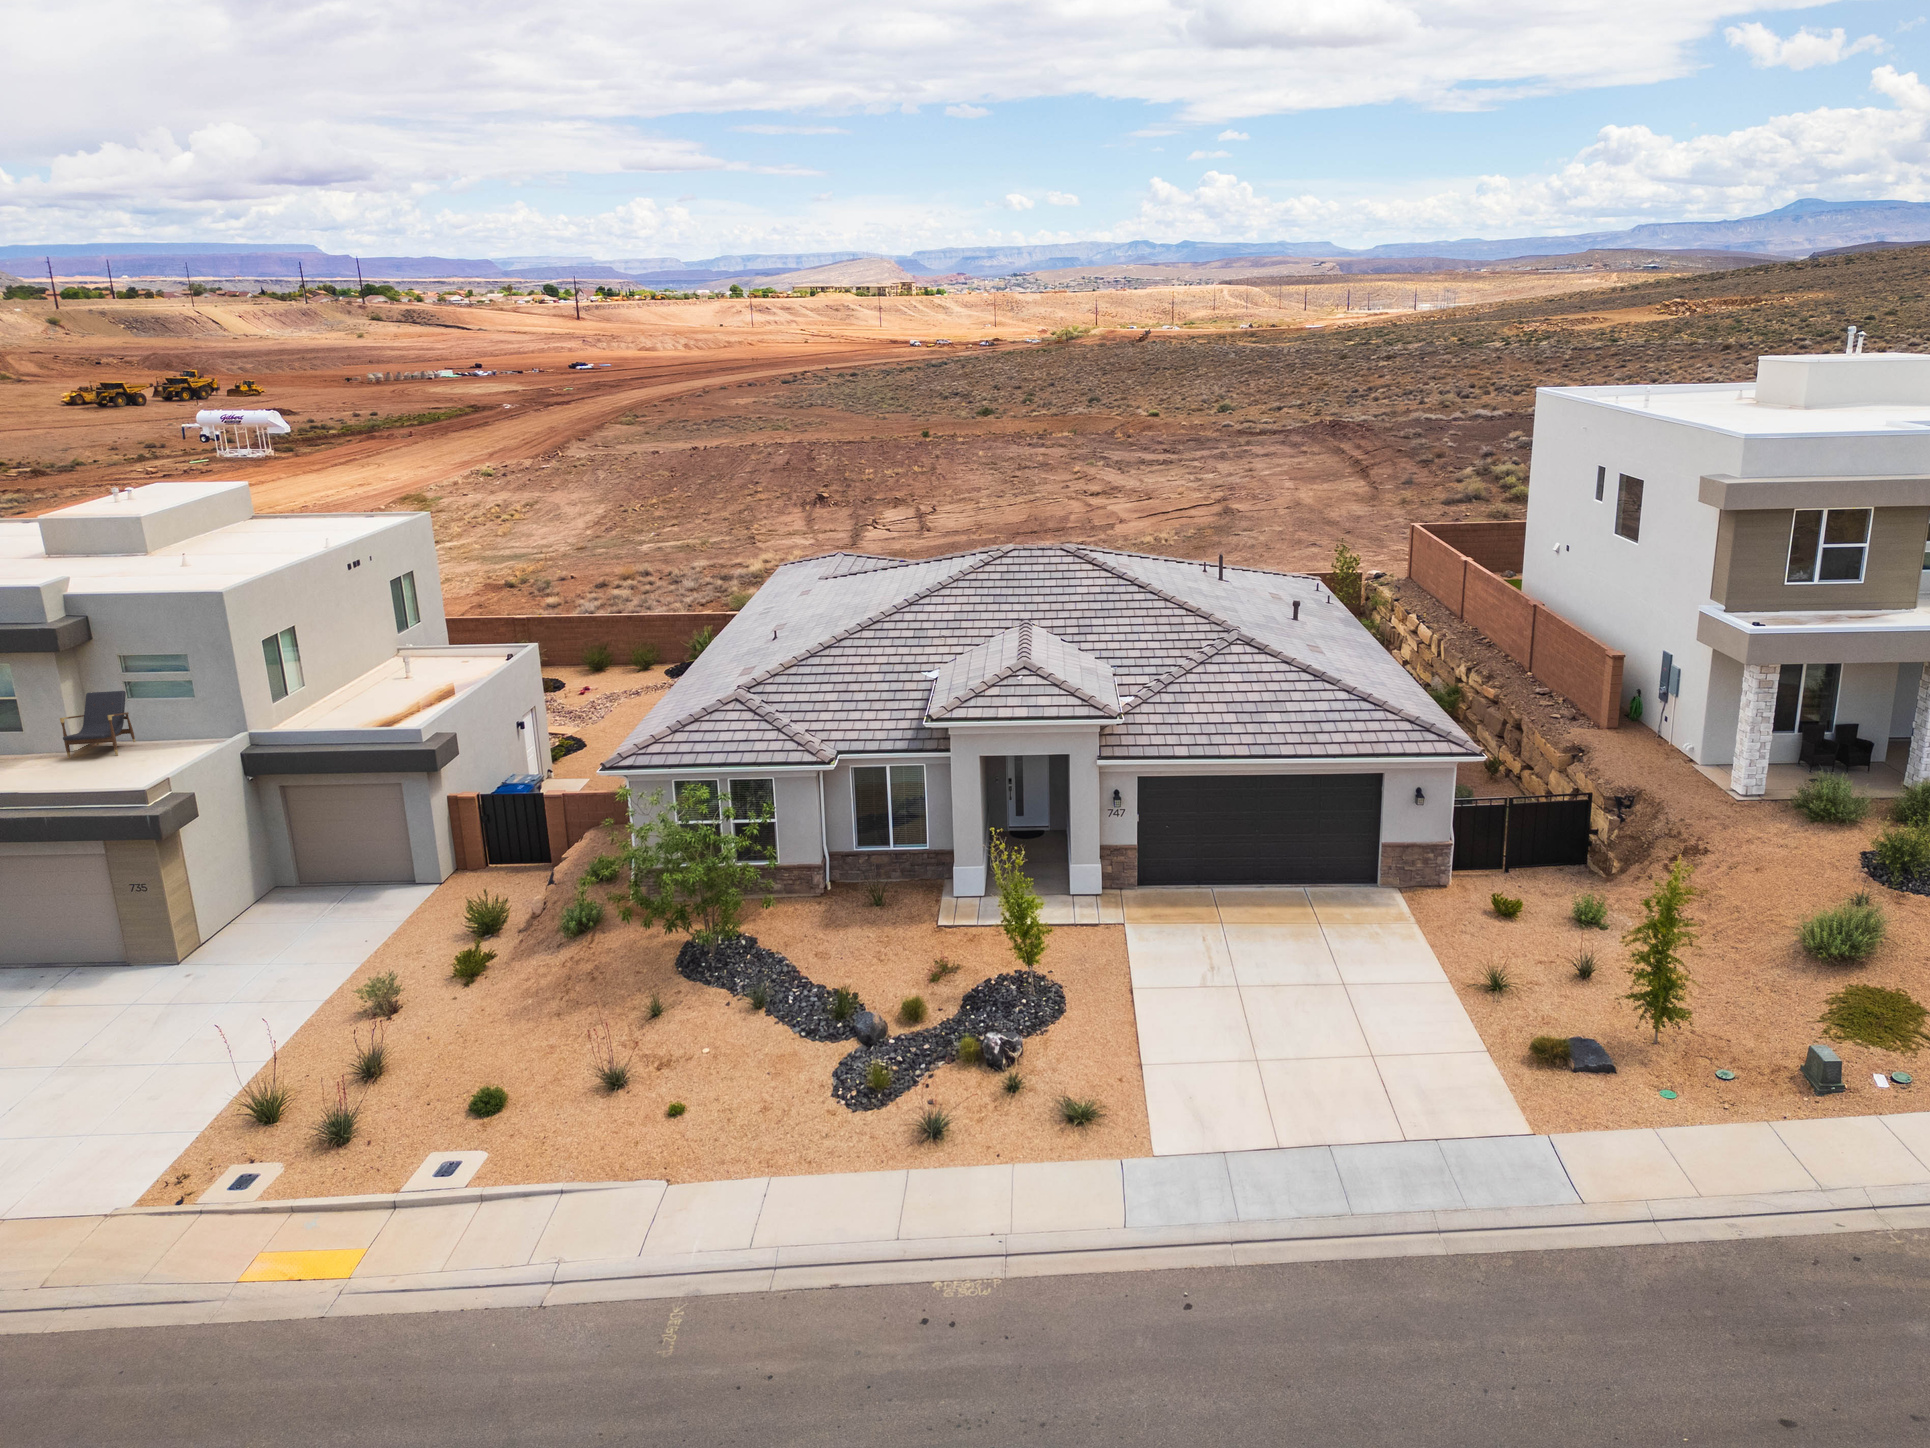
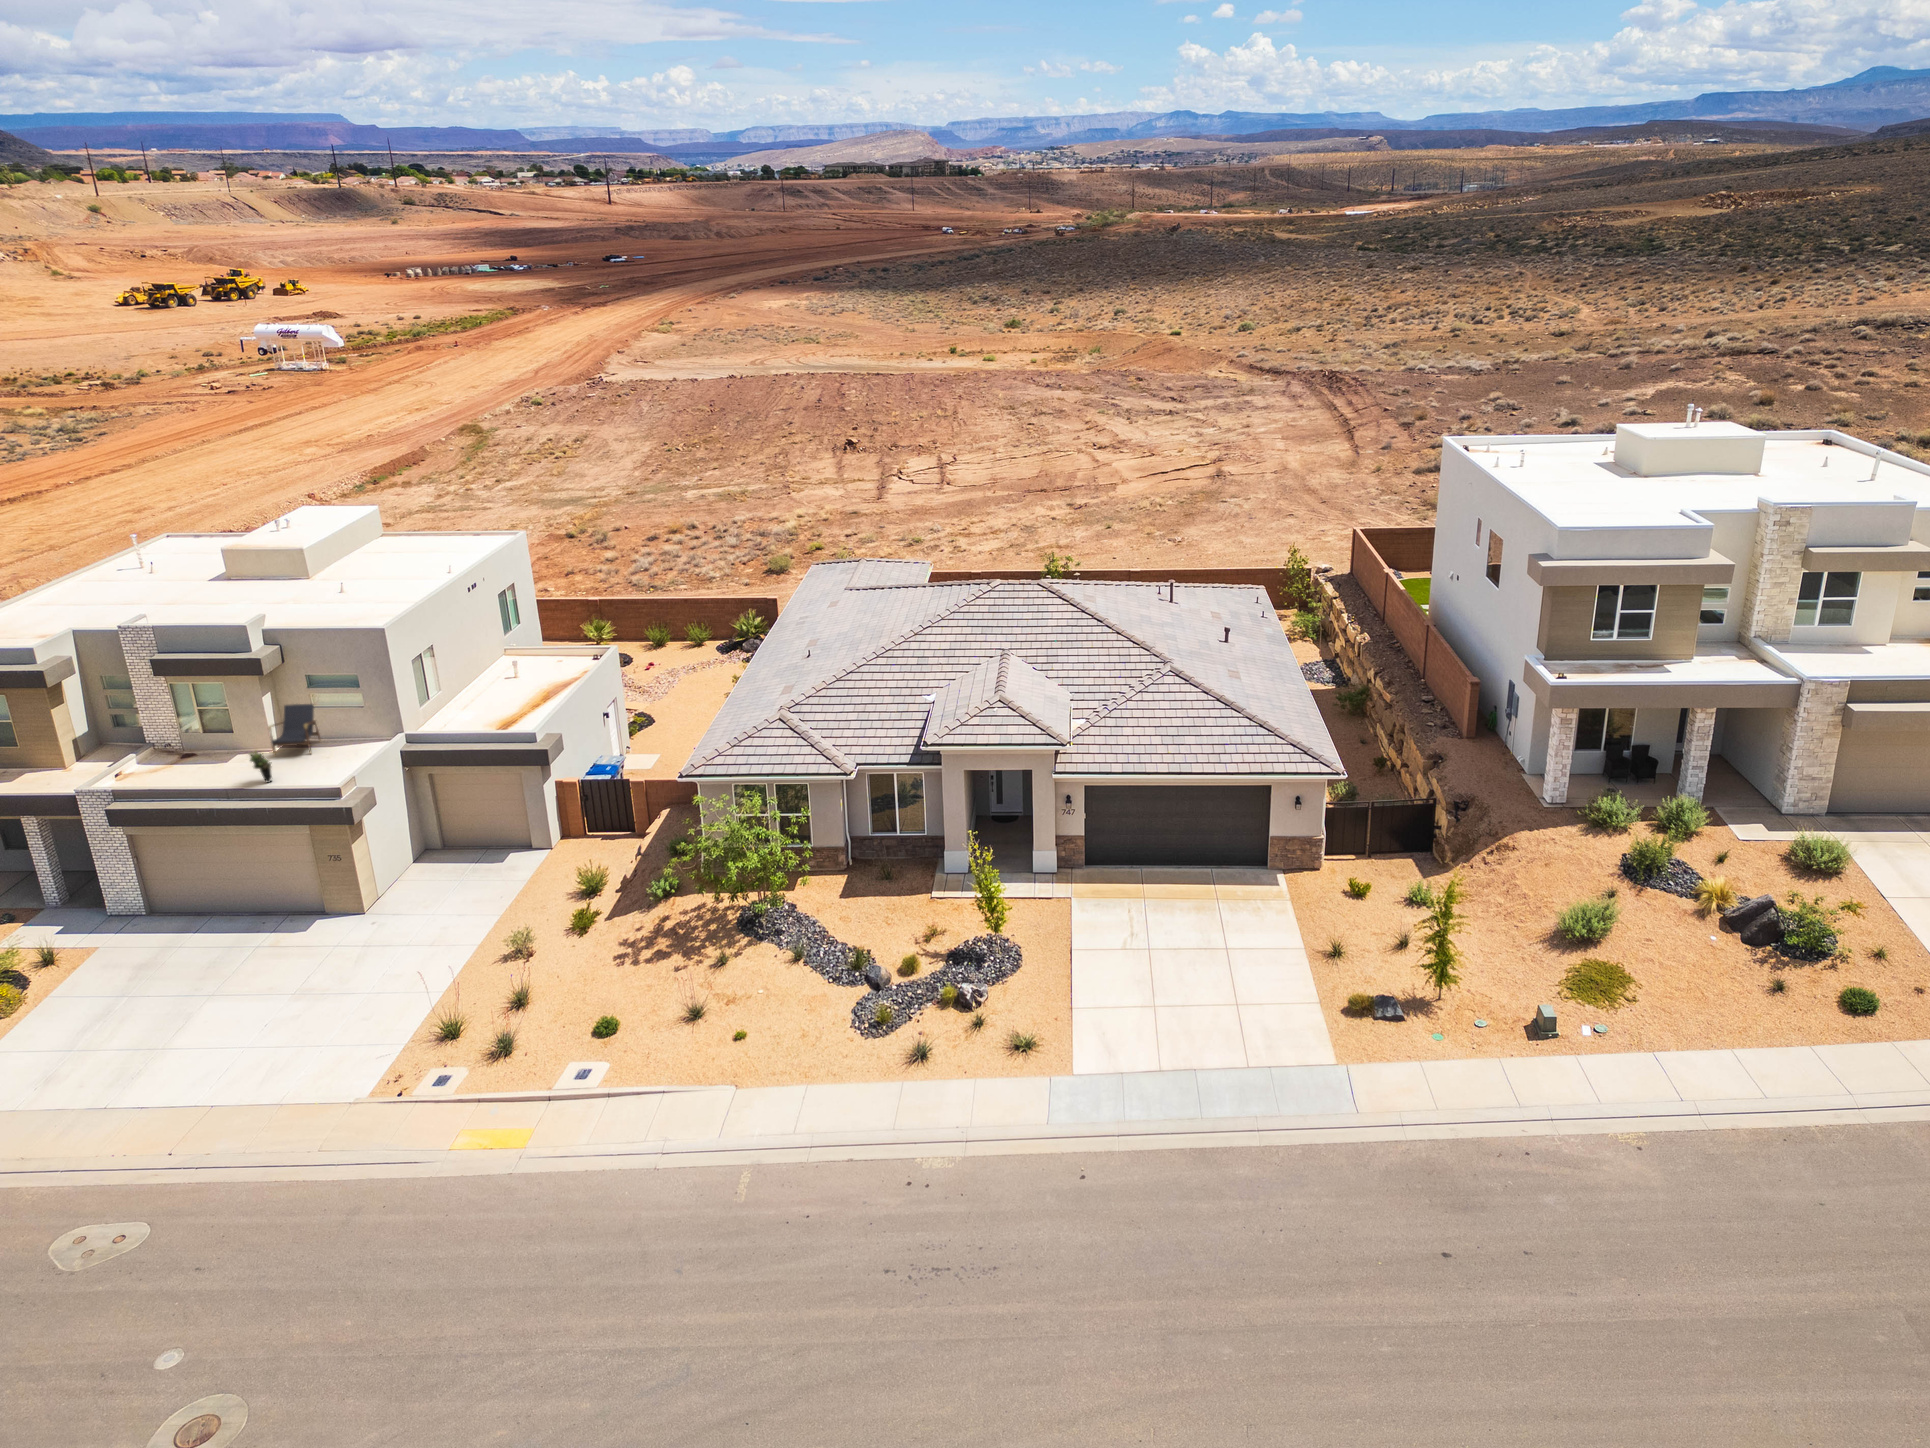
potted plant: none [20,743,55,787] -> present [249,751,272,782]

